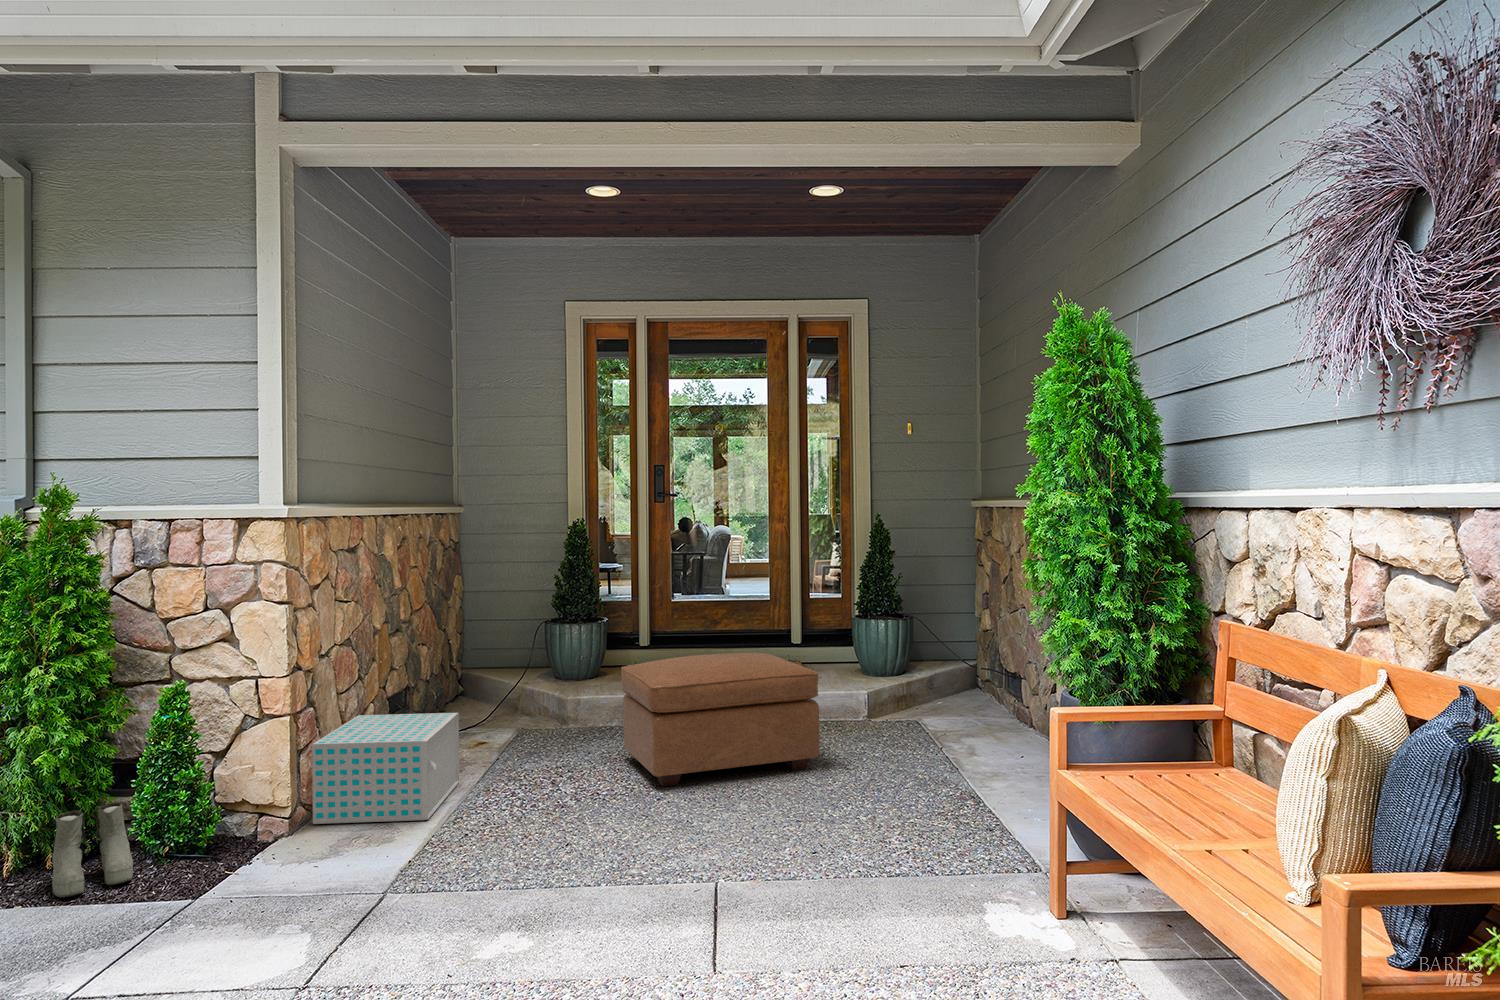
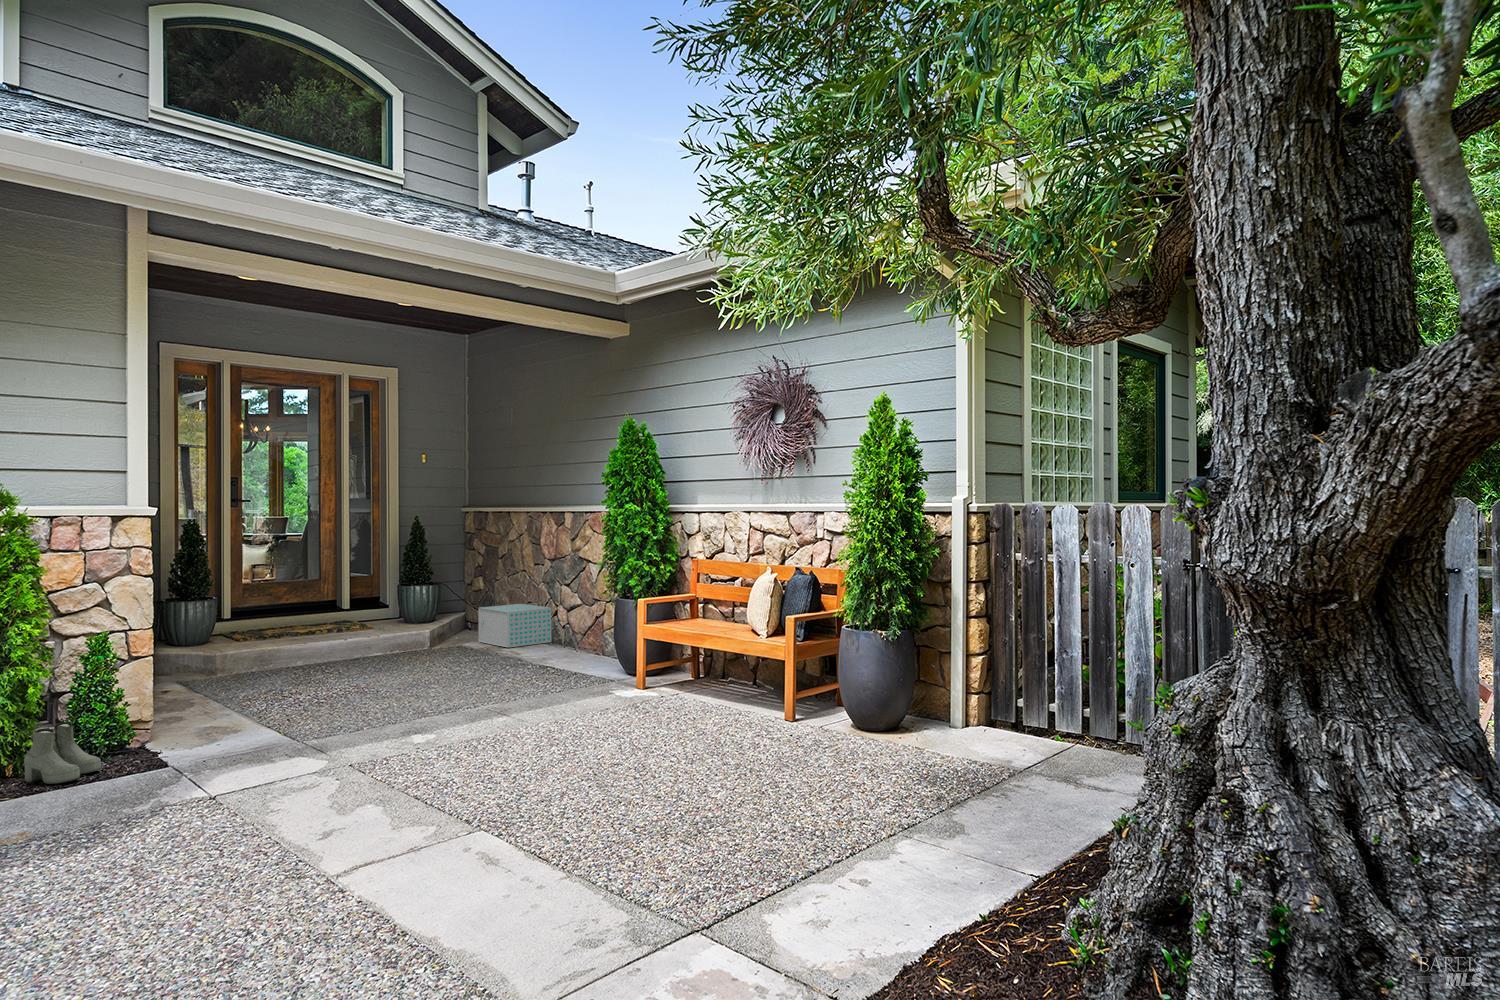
ottoman: present [621,653,819,786] -> none [321,604,463,686]
storage box: present [312,713,459,824] -> present [478,604,551,647]

